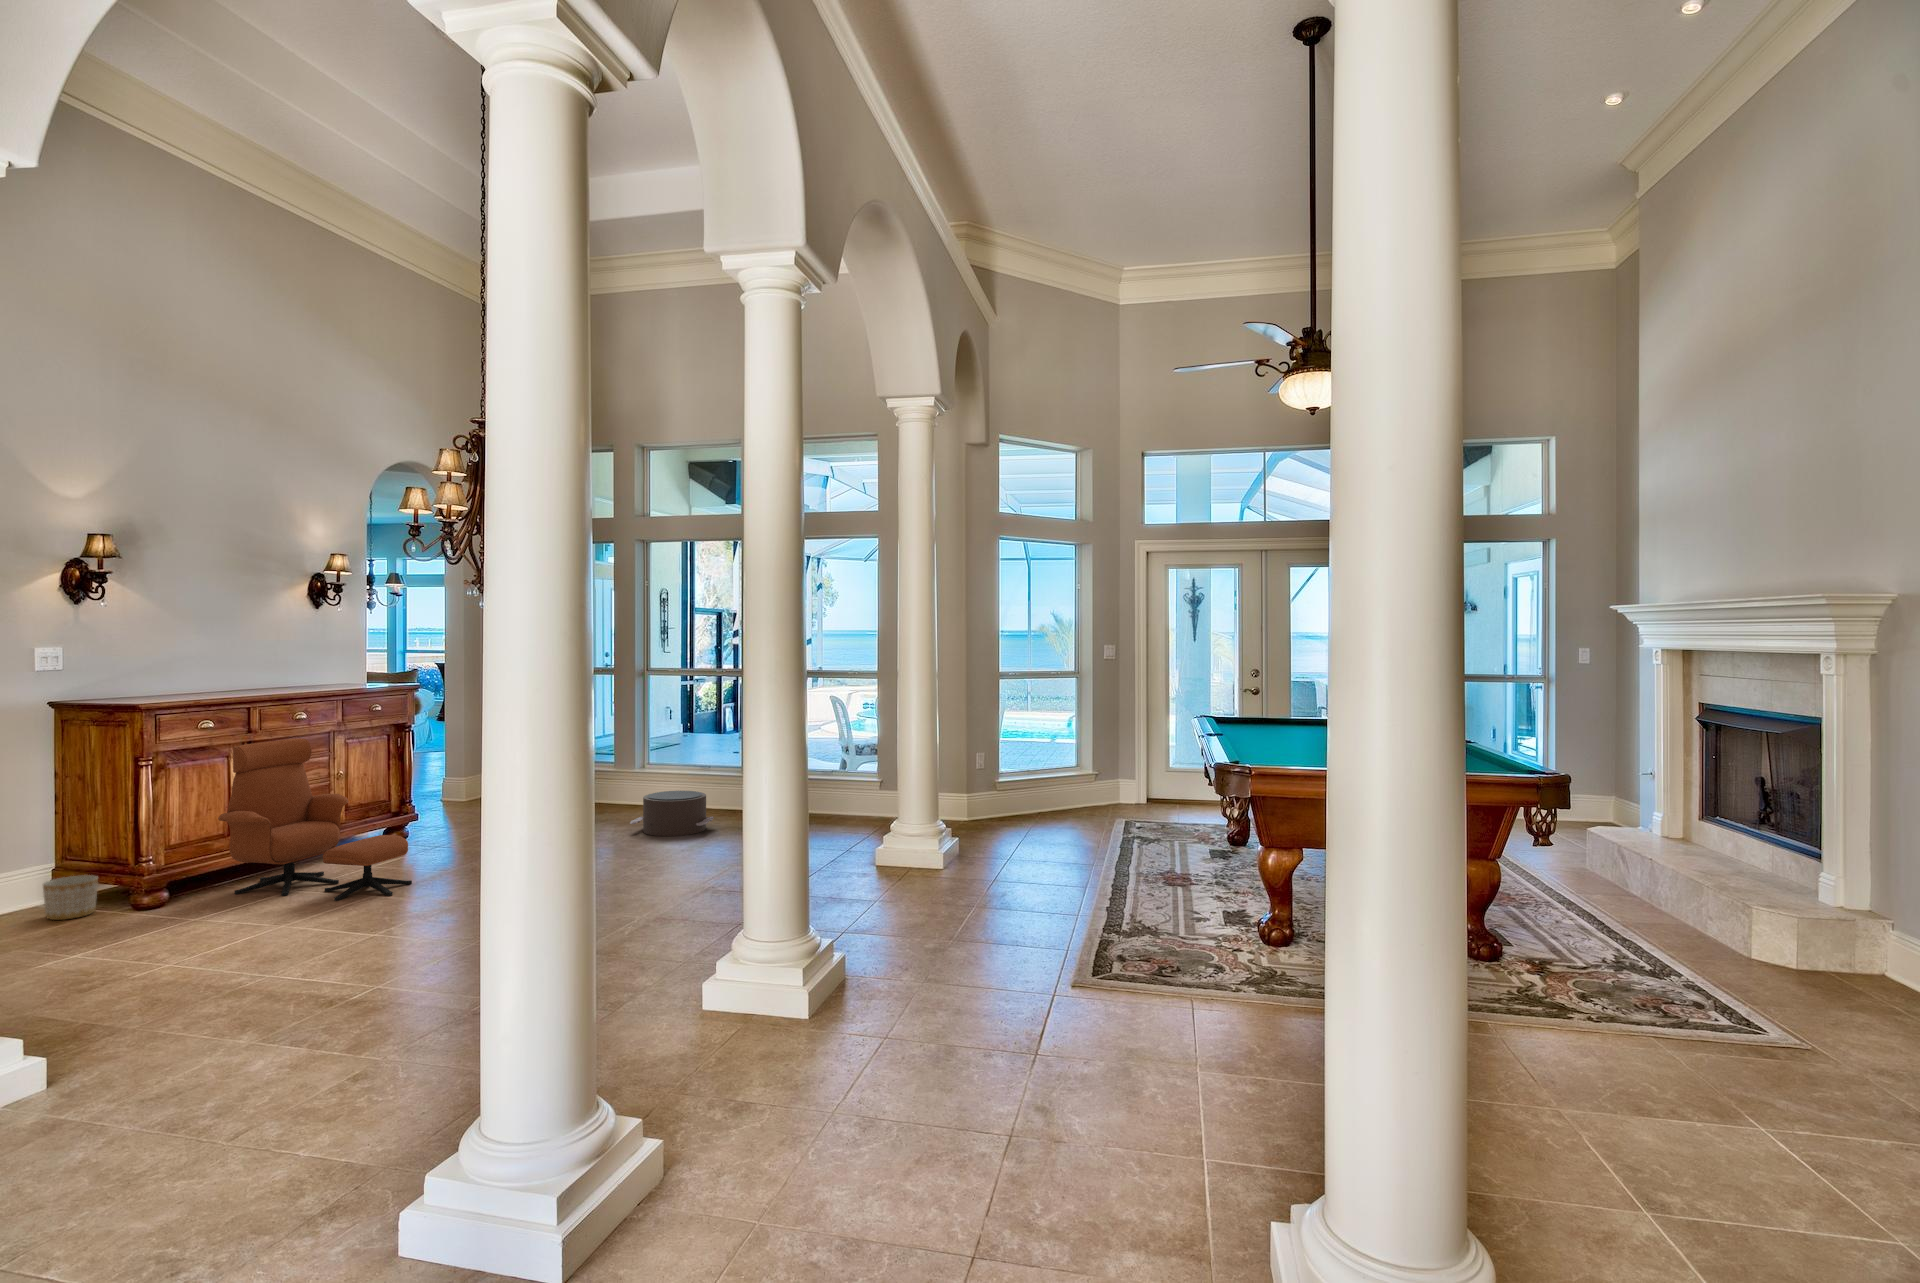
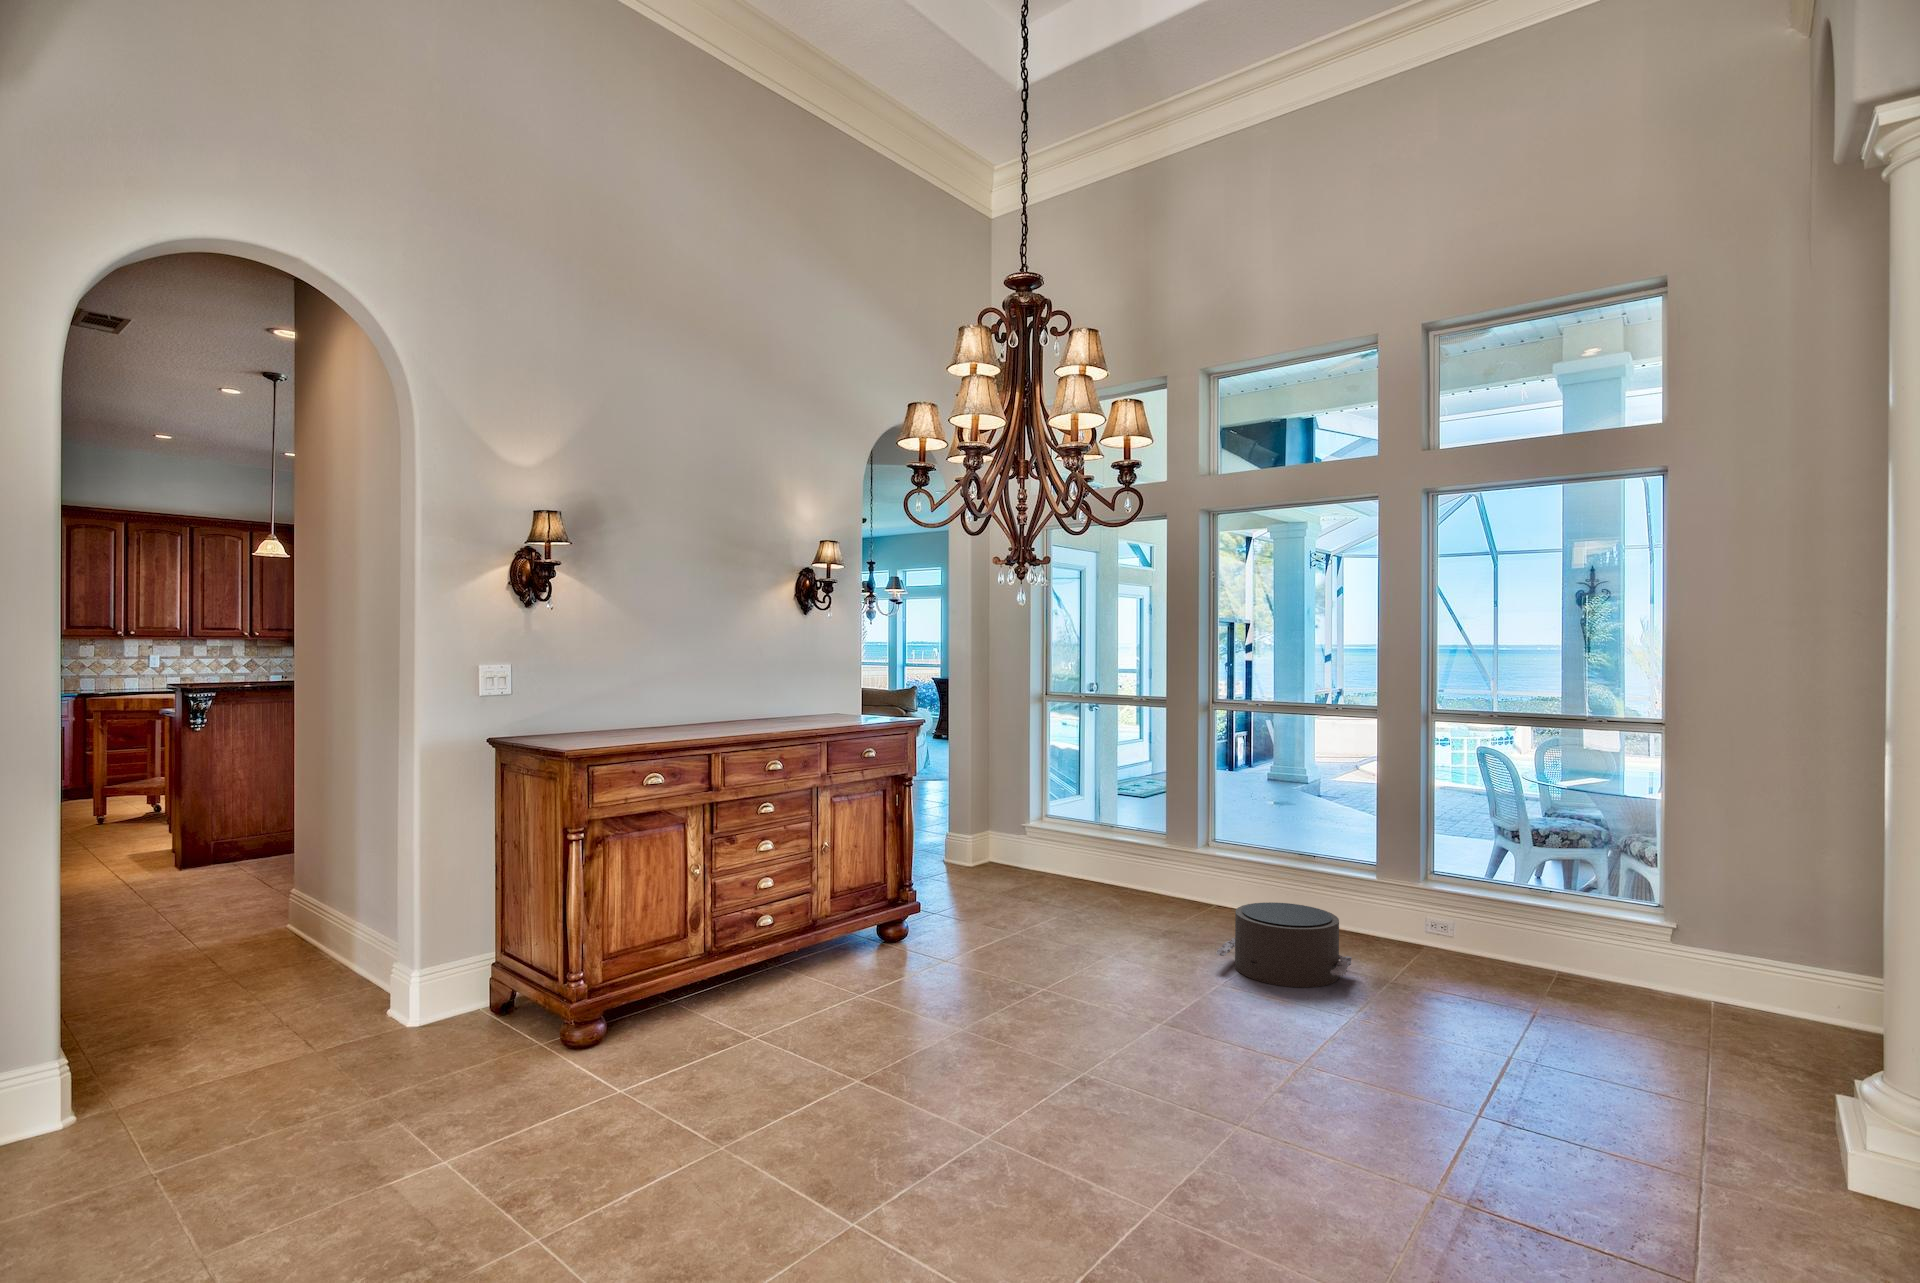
lounge chair: present [218,738,412,901] -> none [665,800,912,1078]
planter: present [43,875,98,920] -> none [461,985,525,1054]

